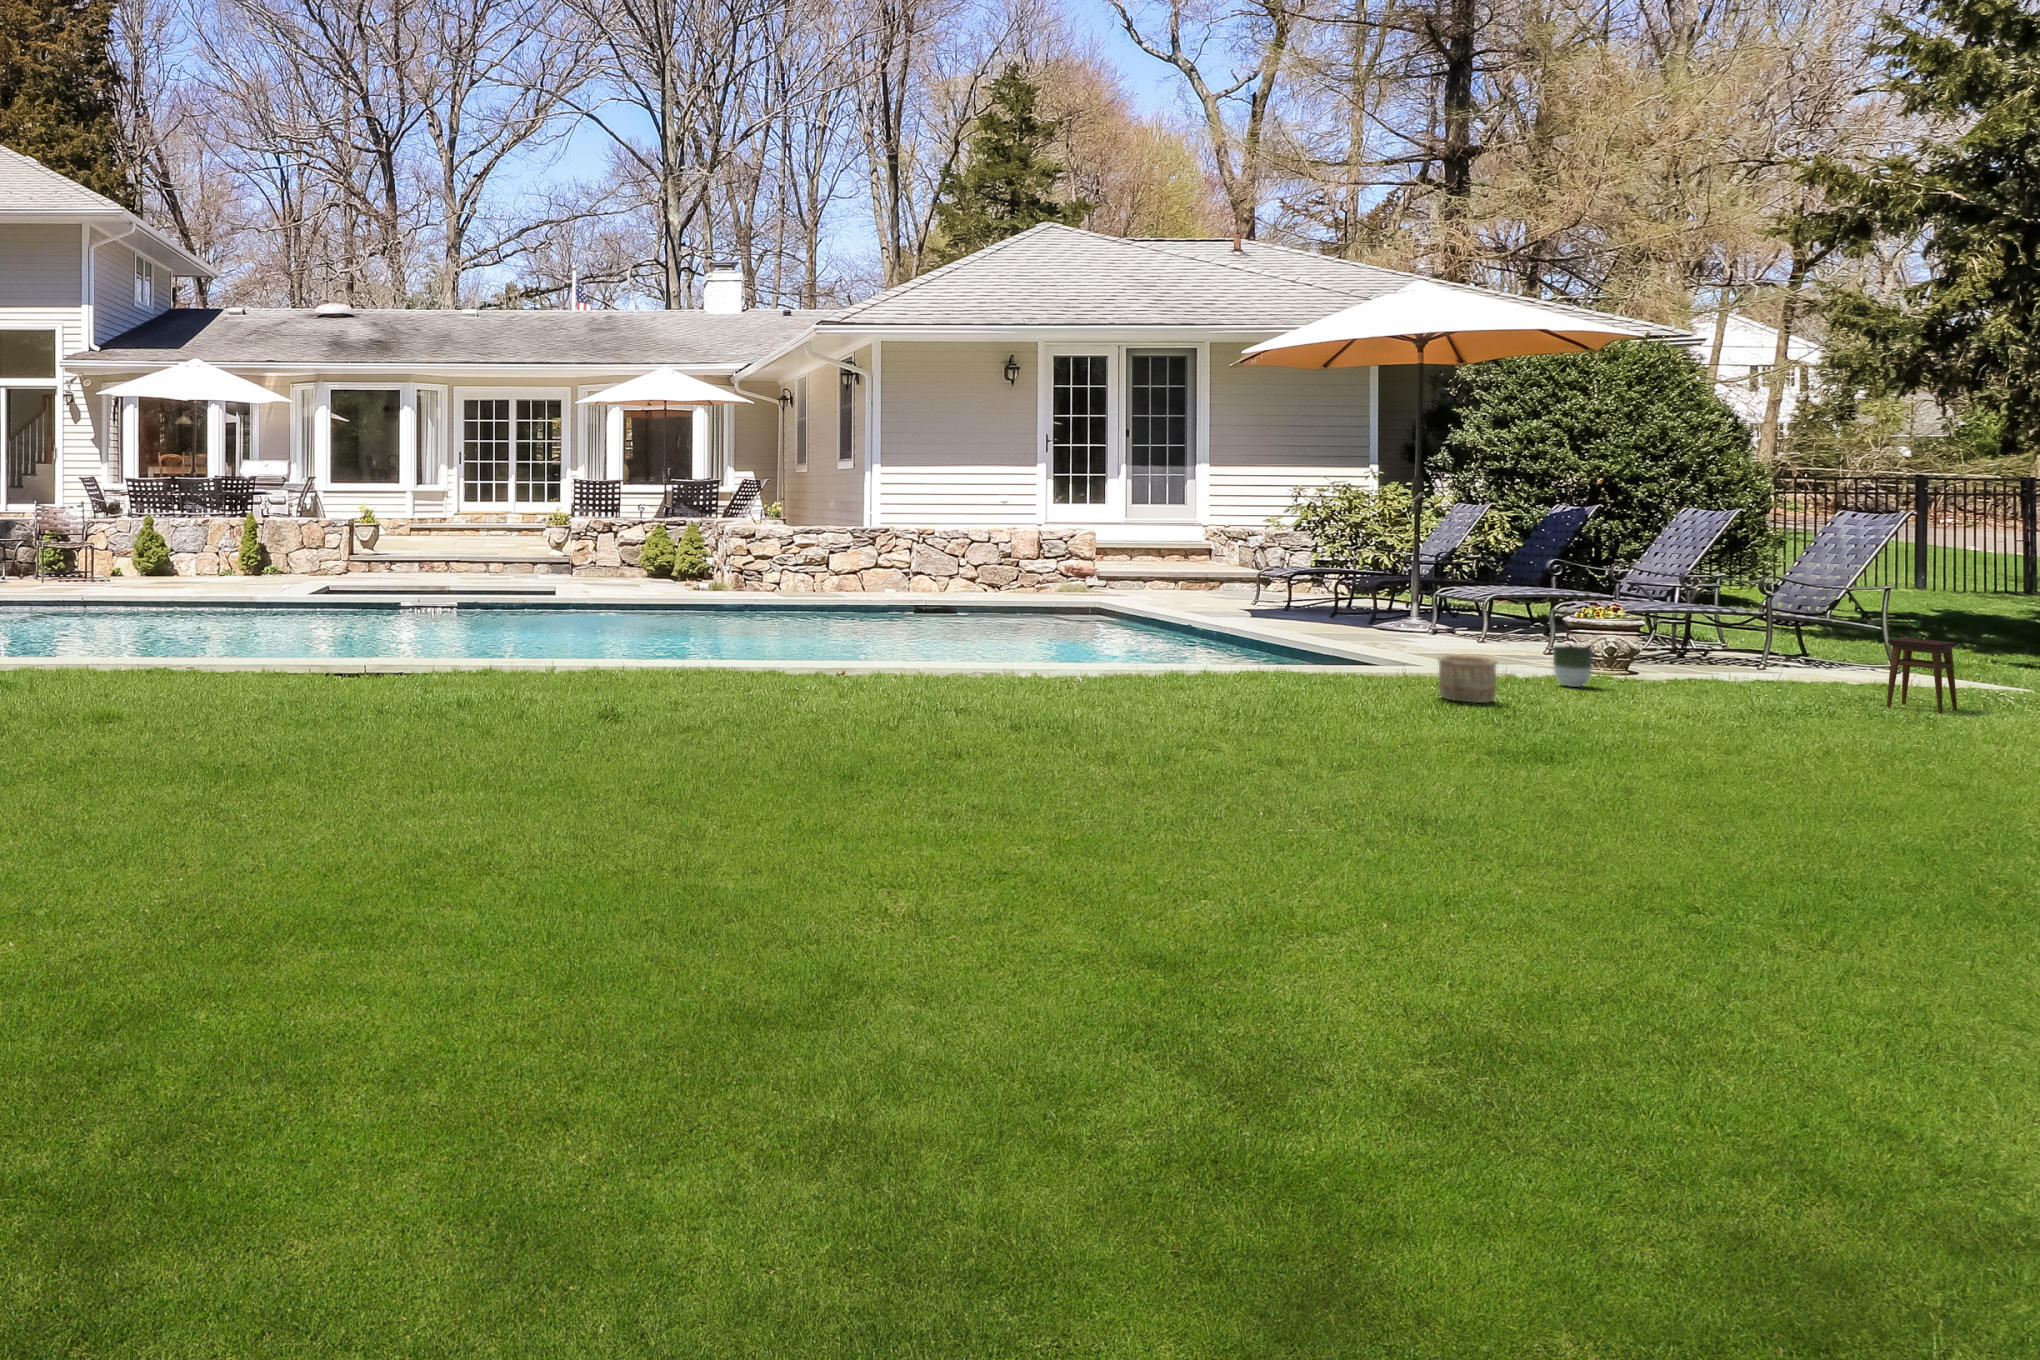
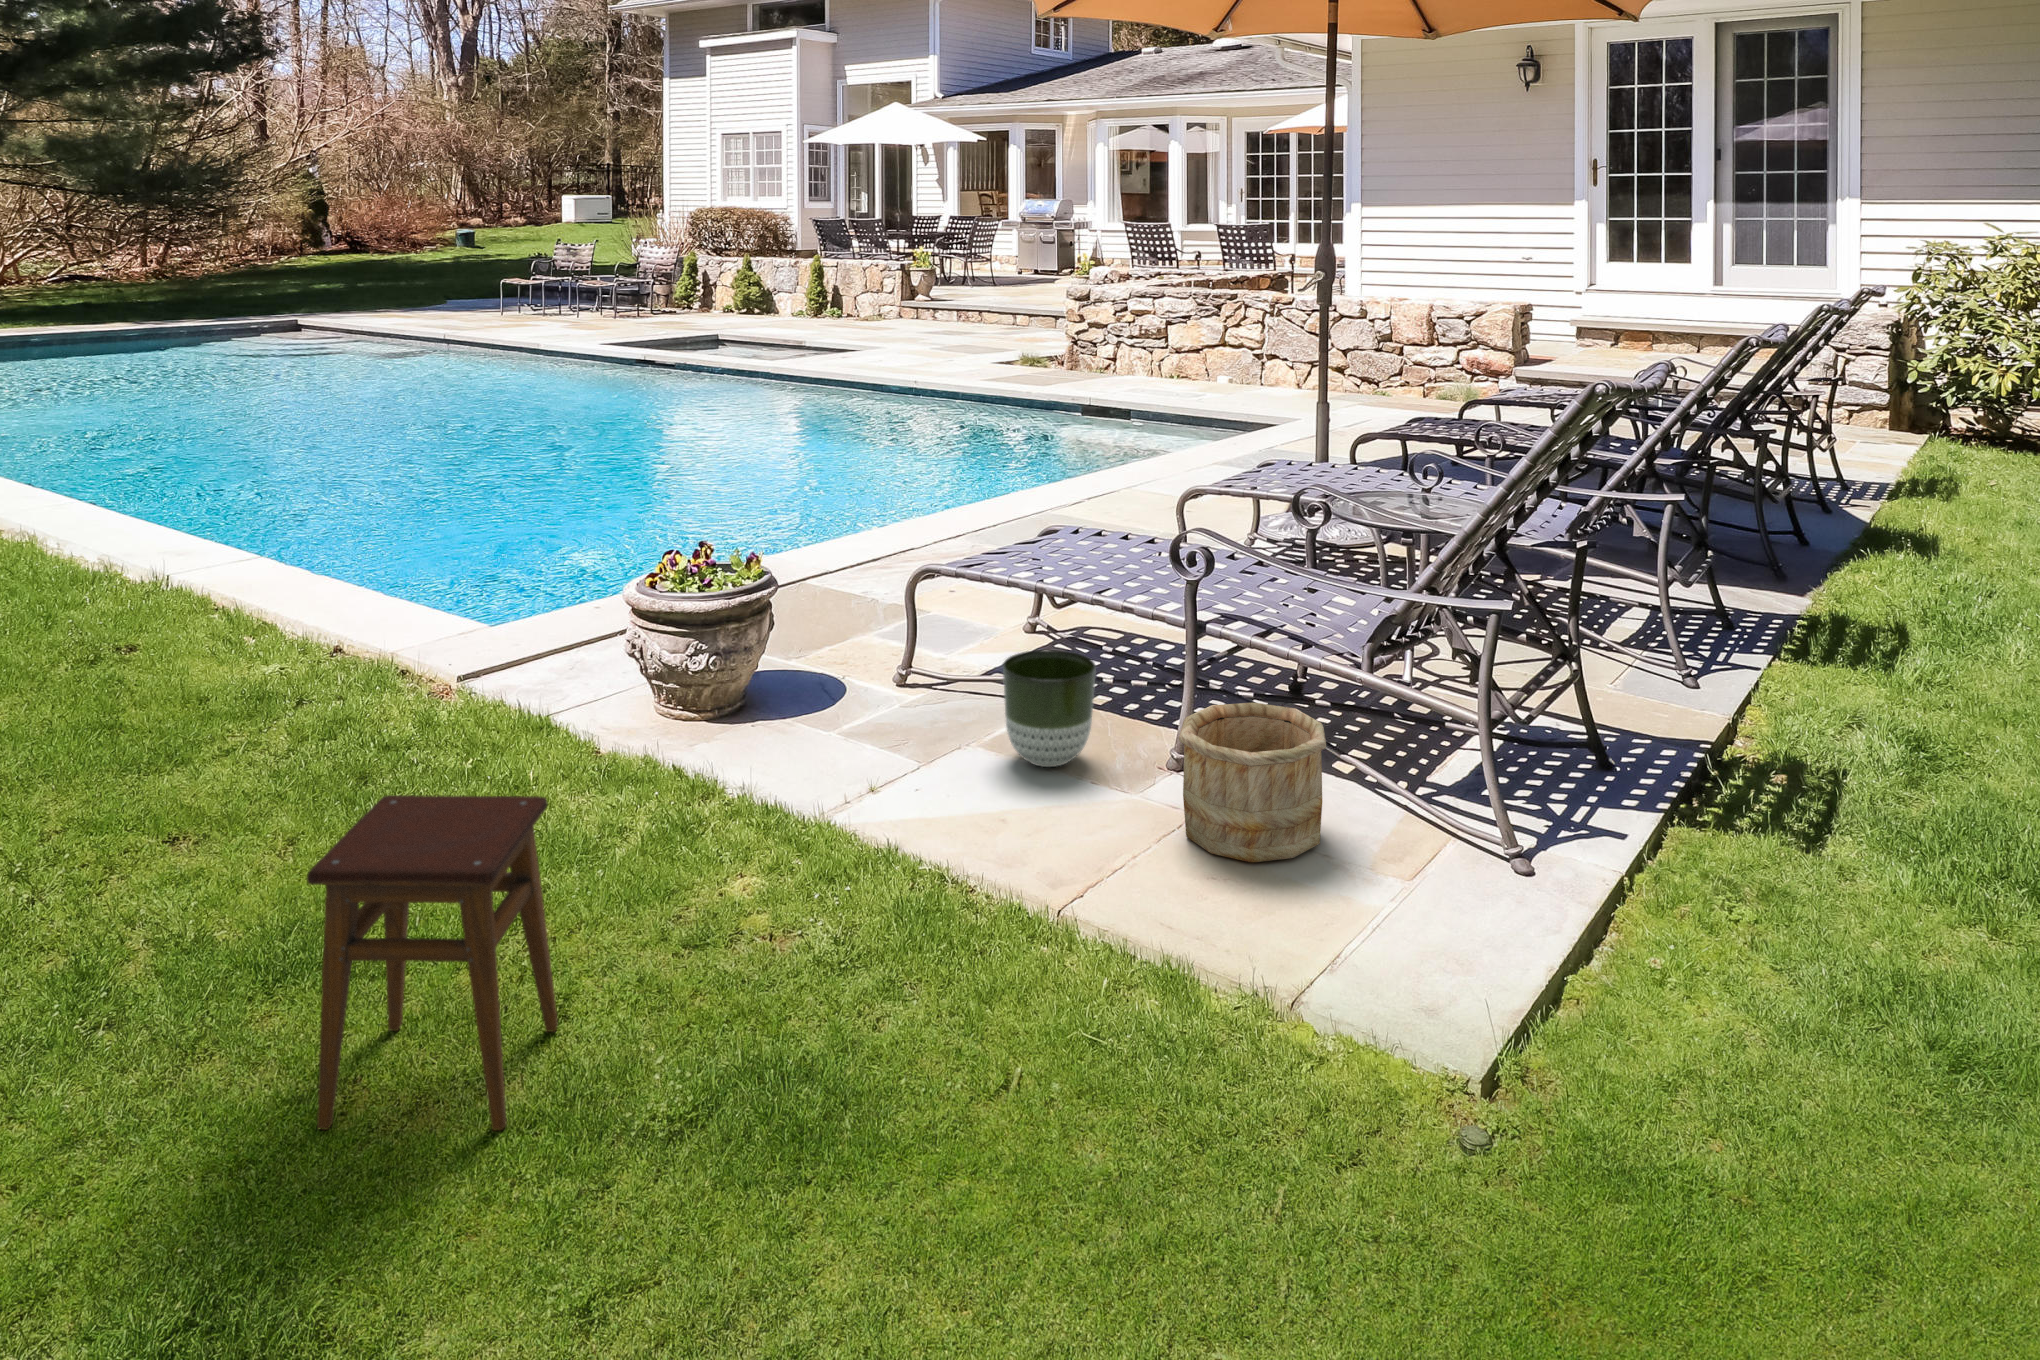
stool: present [1887,638,1957,714] -> present [307,795,558,1130]
wooden bucket: present [1438,655,1497,703] -> present [1179,703,1326,862]

